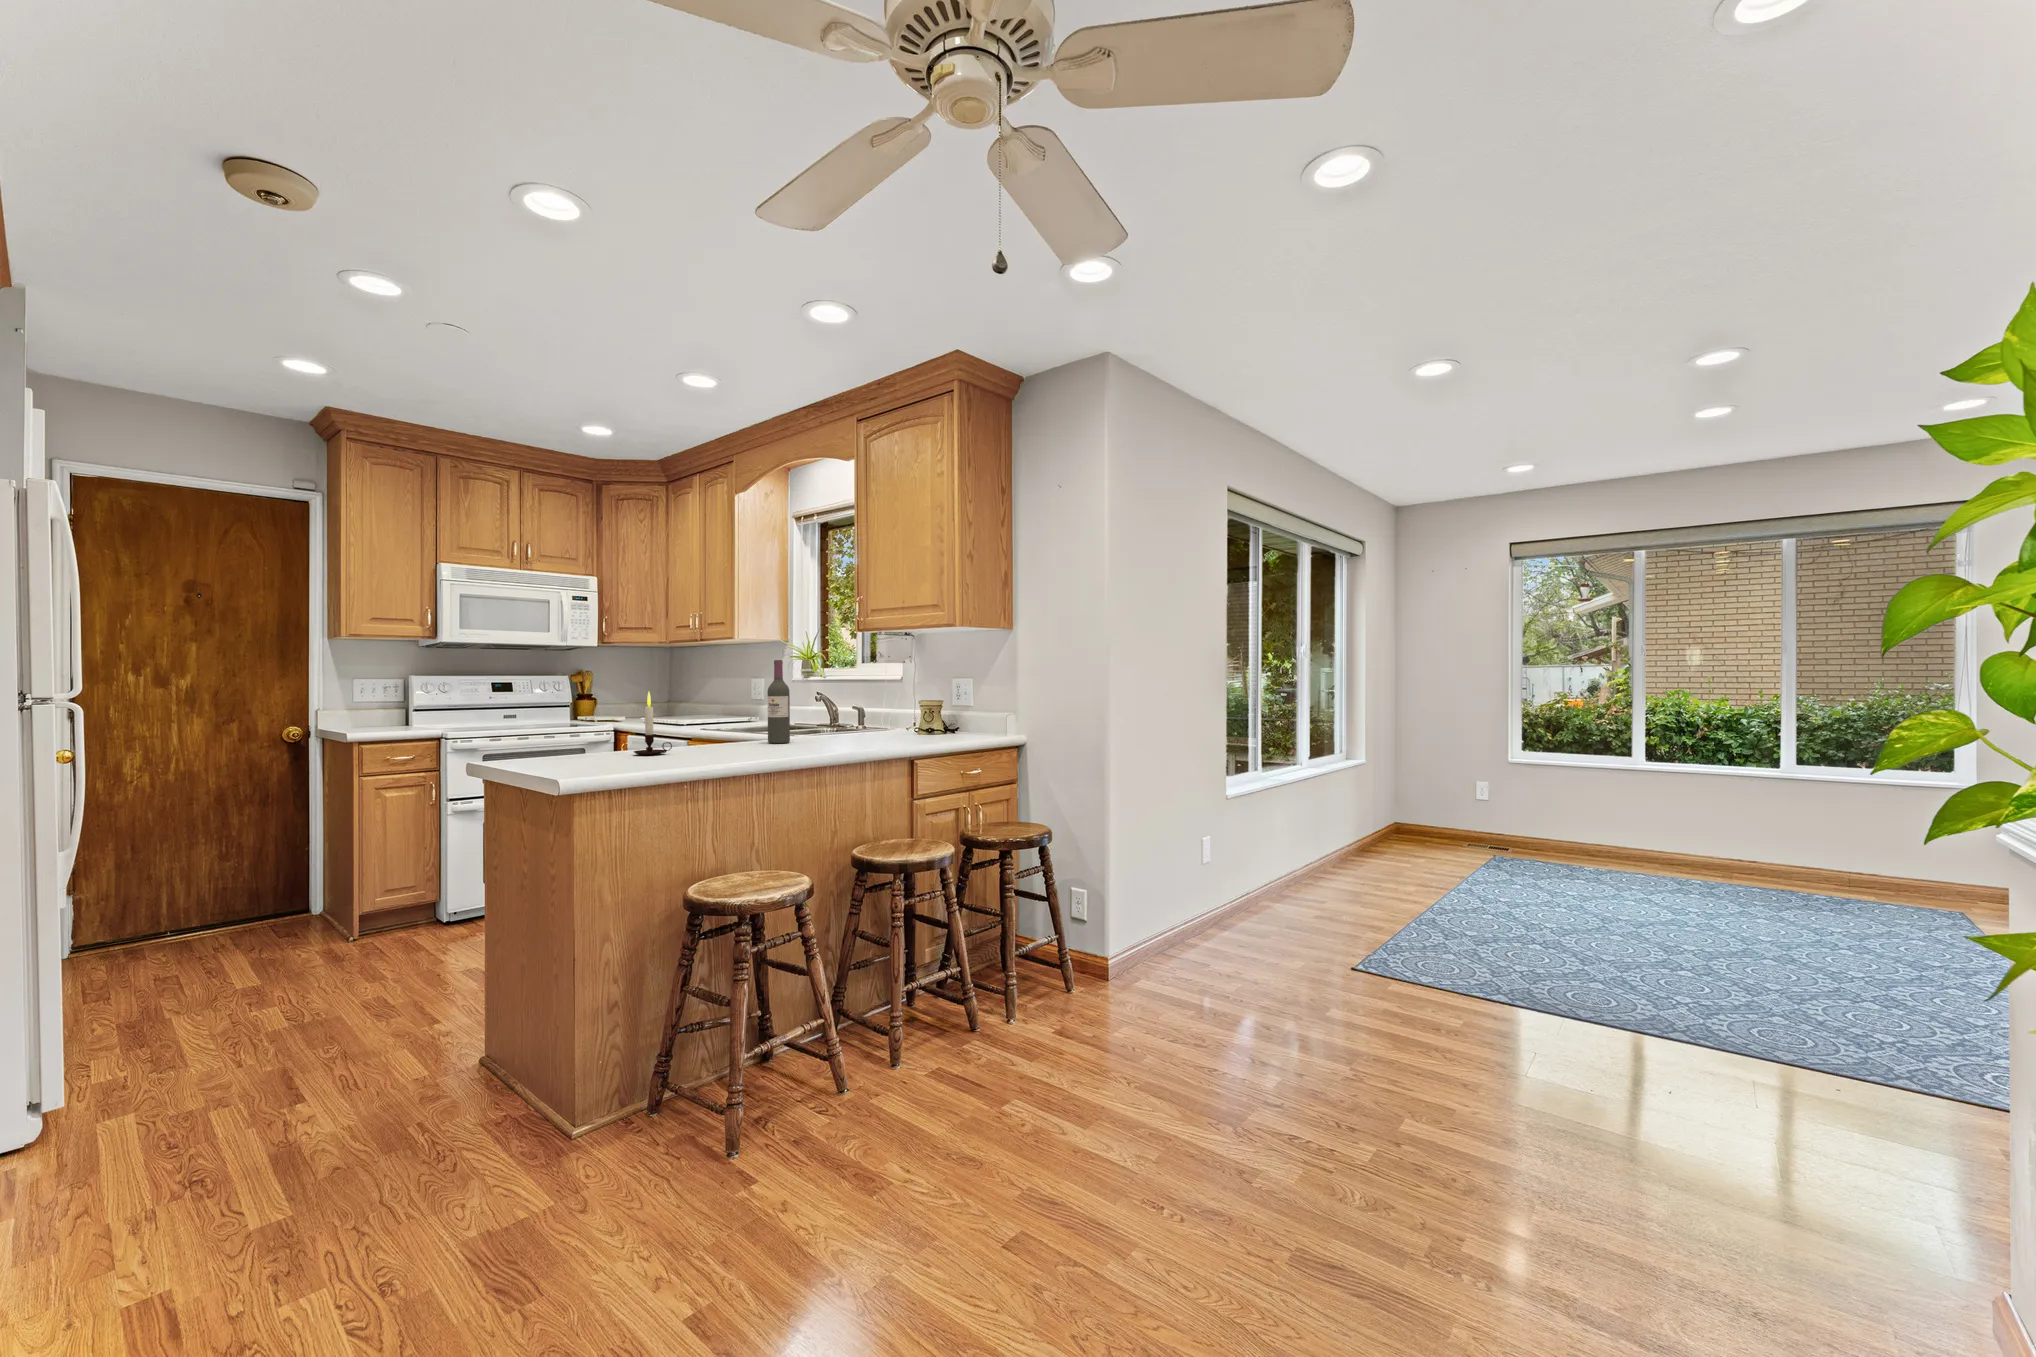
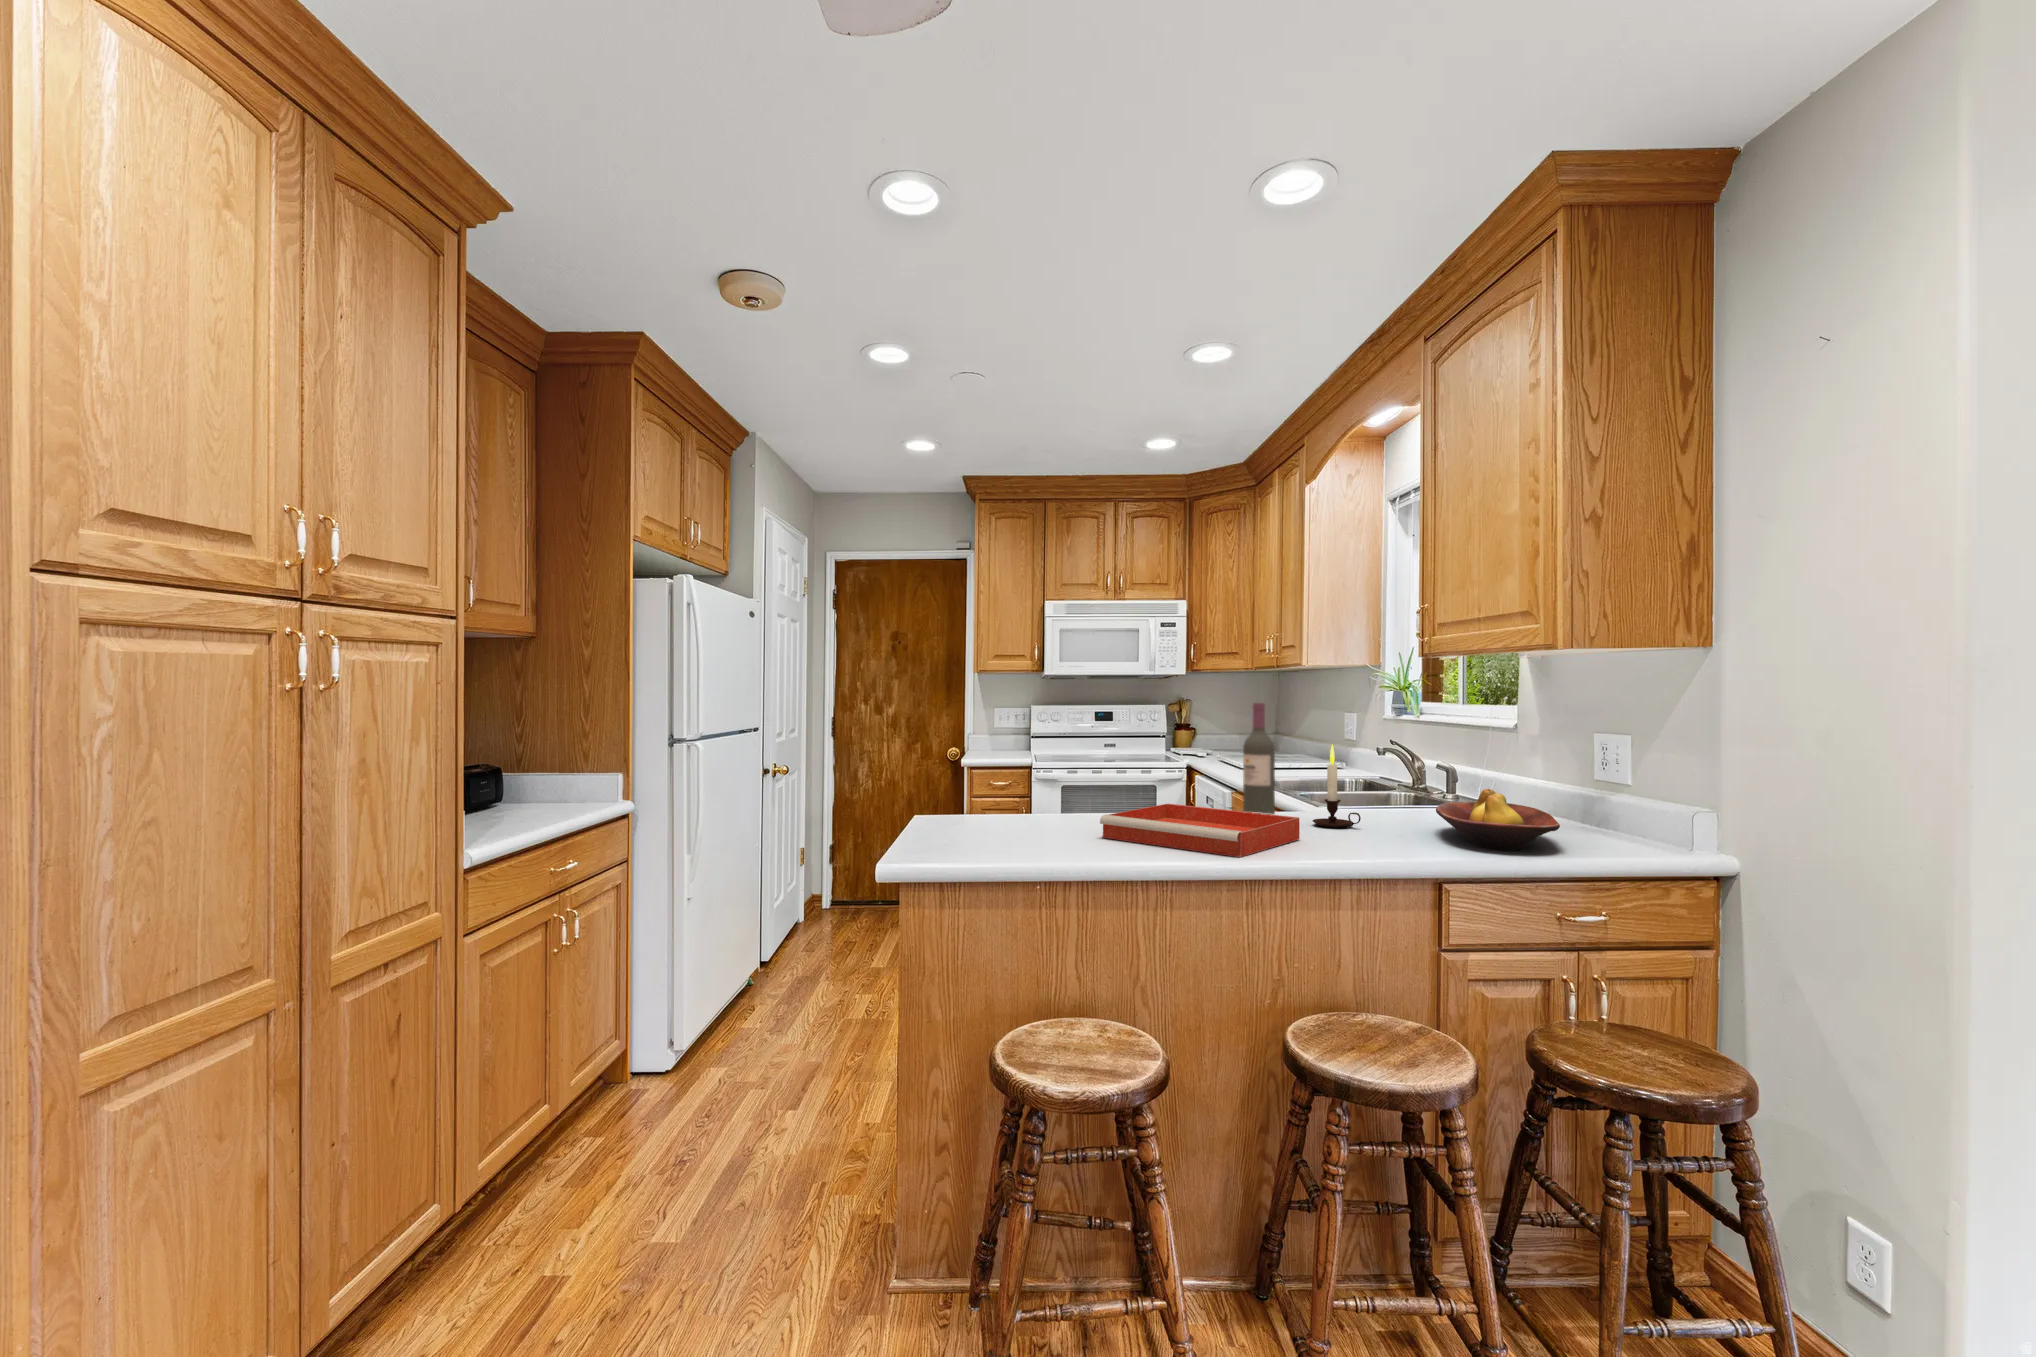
candle: present [634,692,672,755] -> present [1313,744,1361,827]
fruit bowl: none [888,710,960,741] -> present [1436,789,1560,851]
tray: none [701,732,826,756] -> present [1100,804,1300,857]

